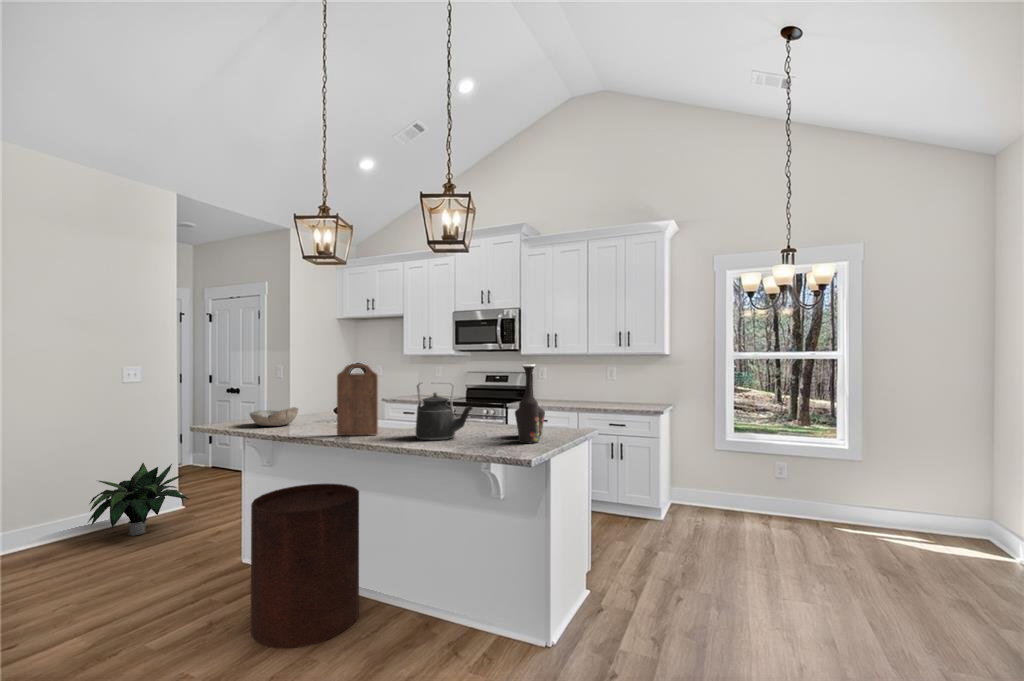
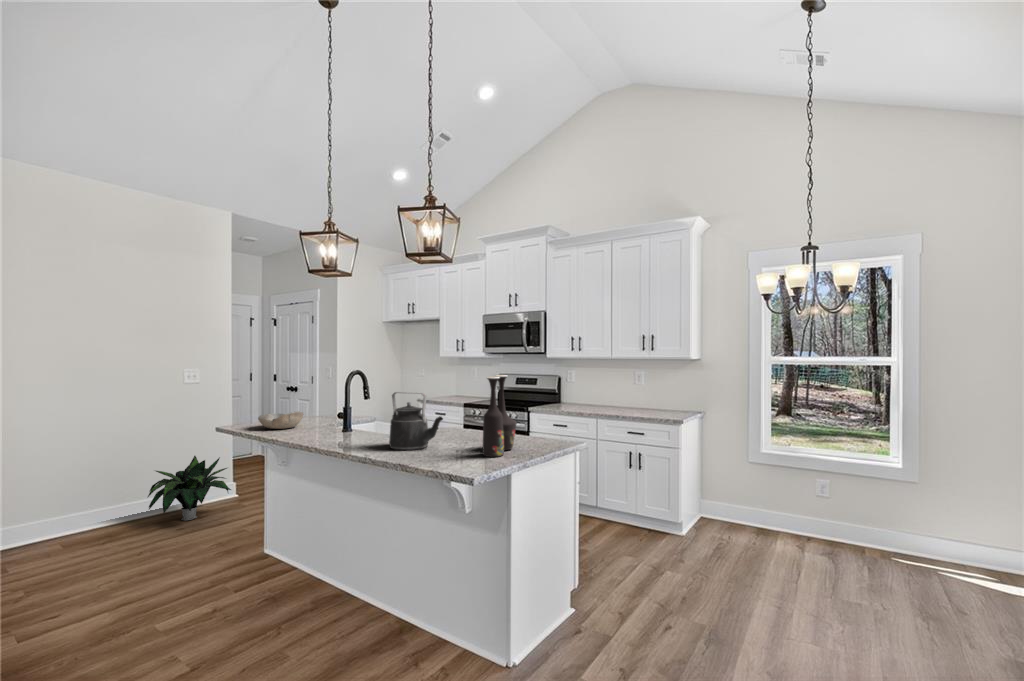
cutting board: present [337,364,378,435] -> none [322,373,359,442]
trash can: present [251,484,359,648] -> none [243,485,346,642]

